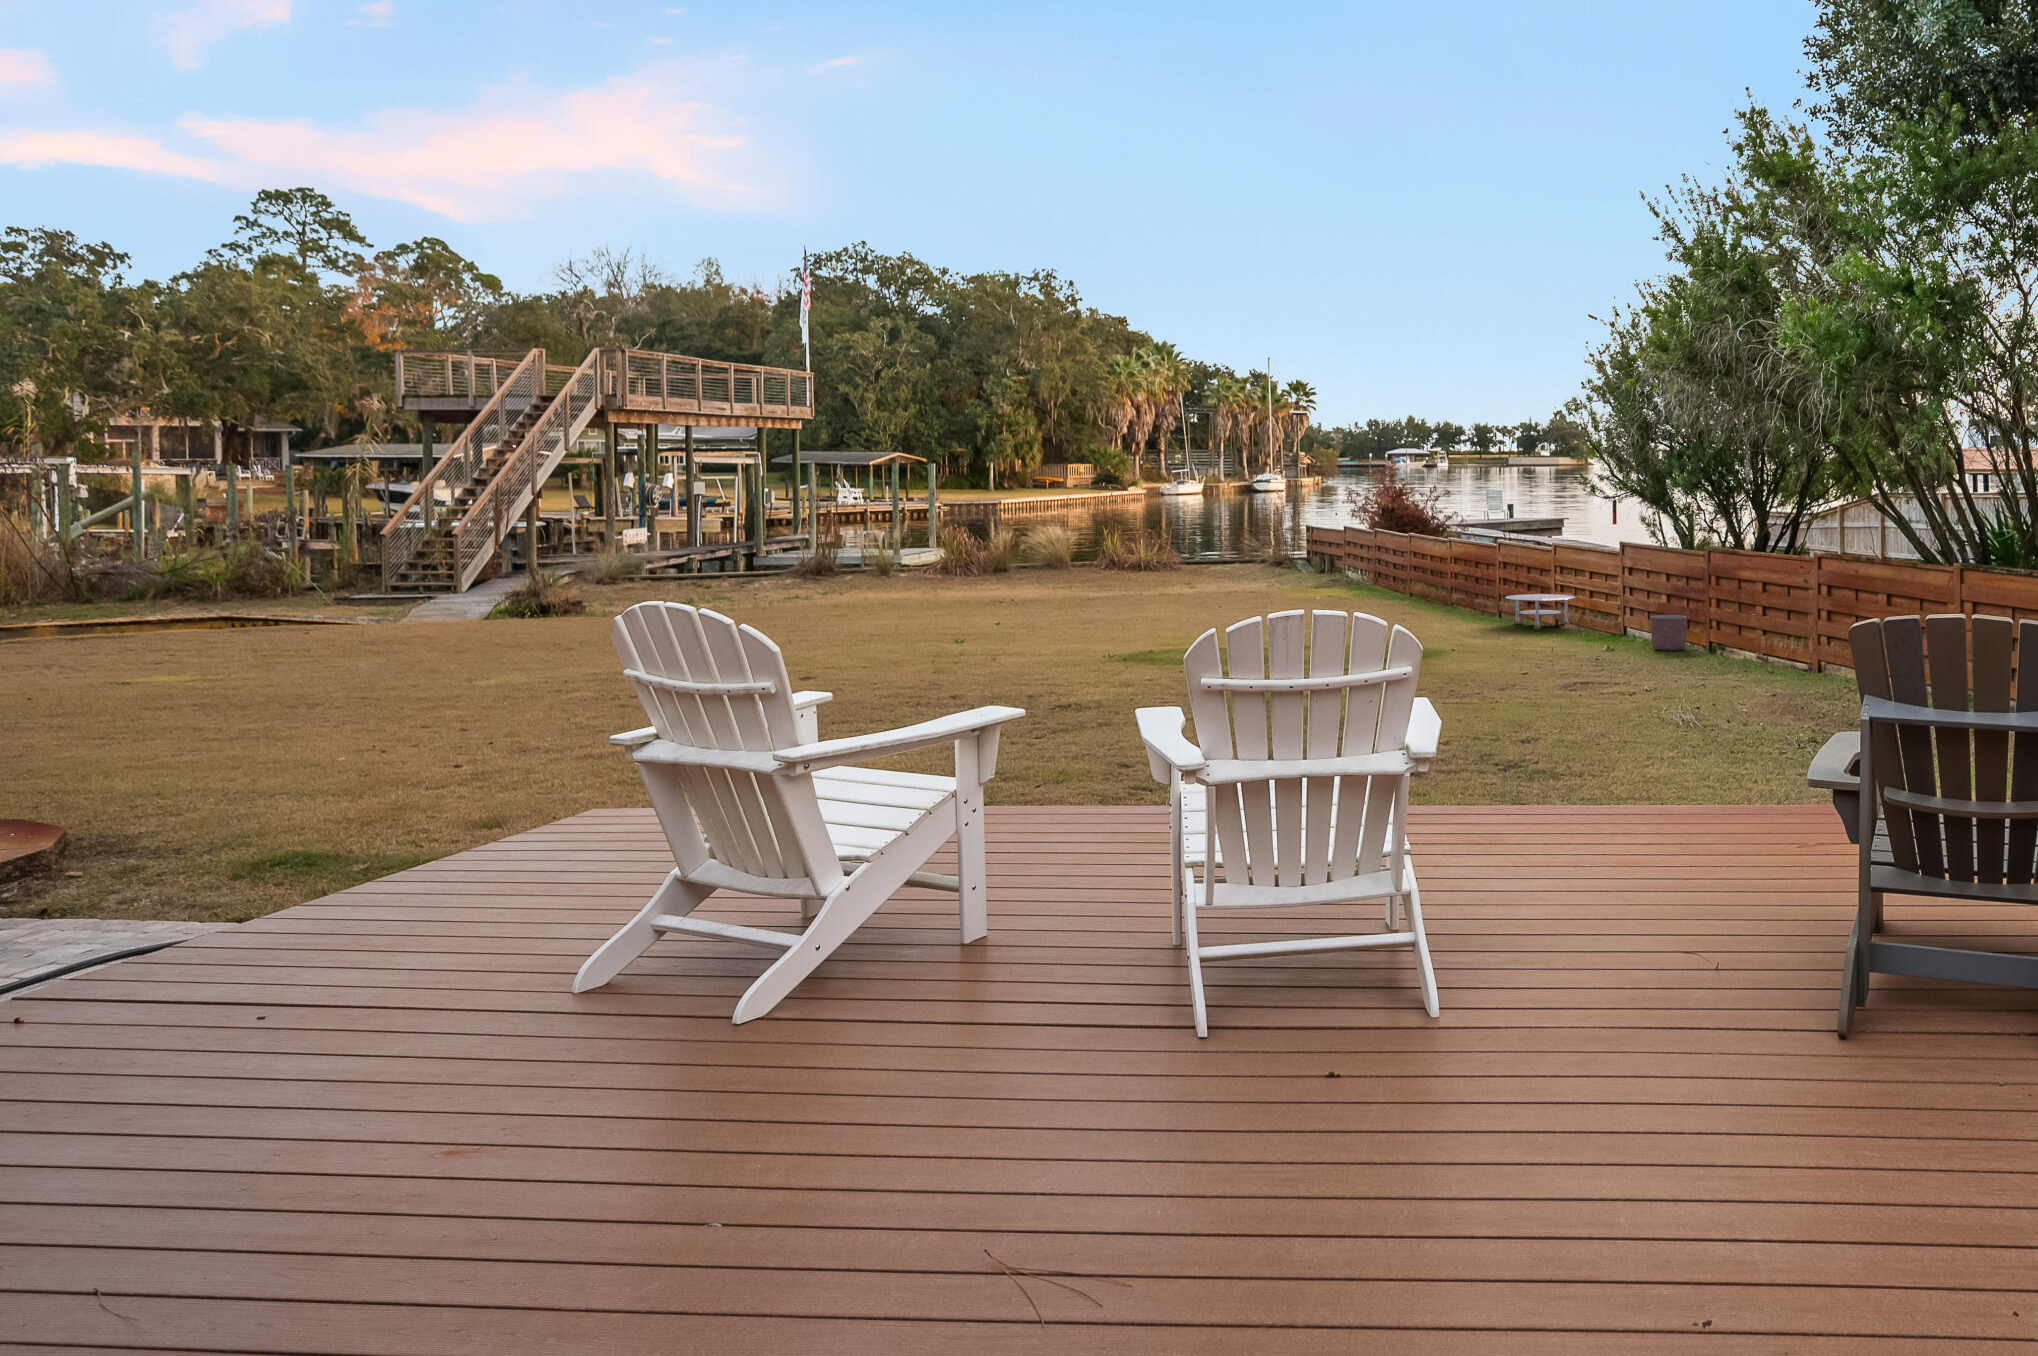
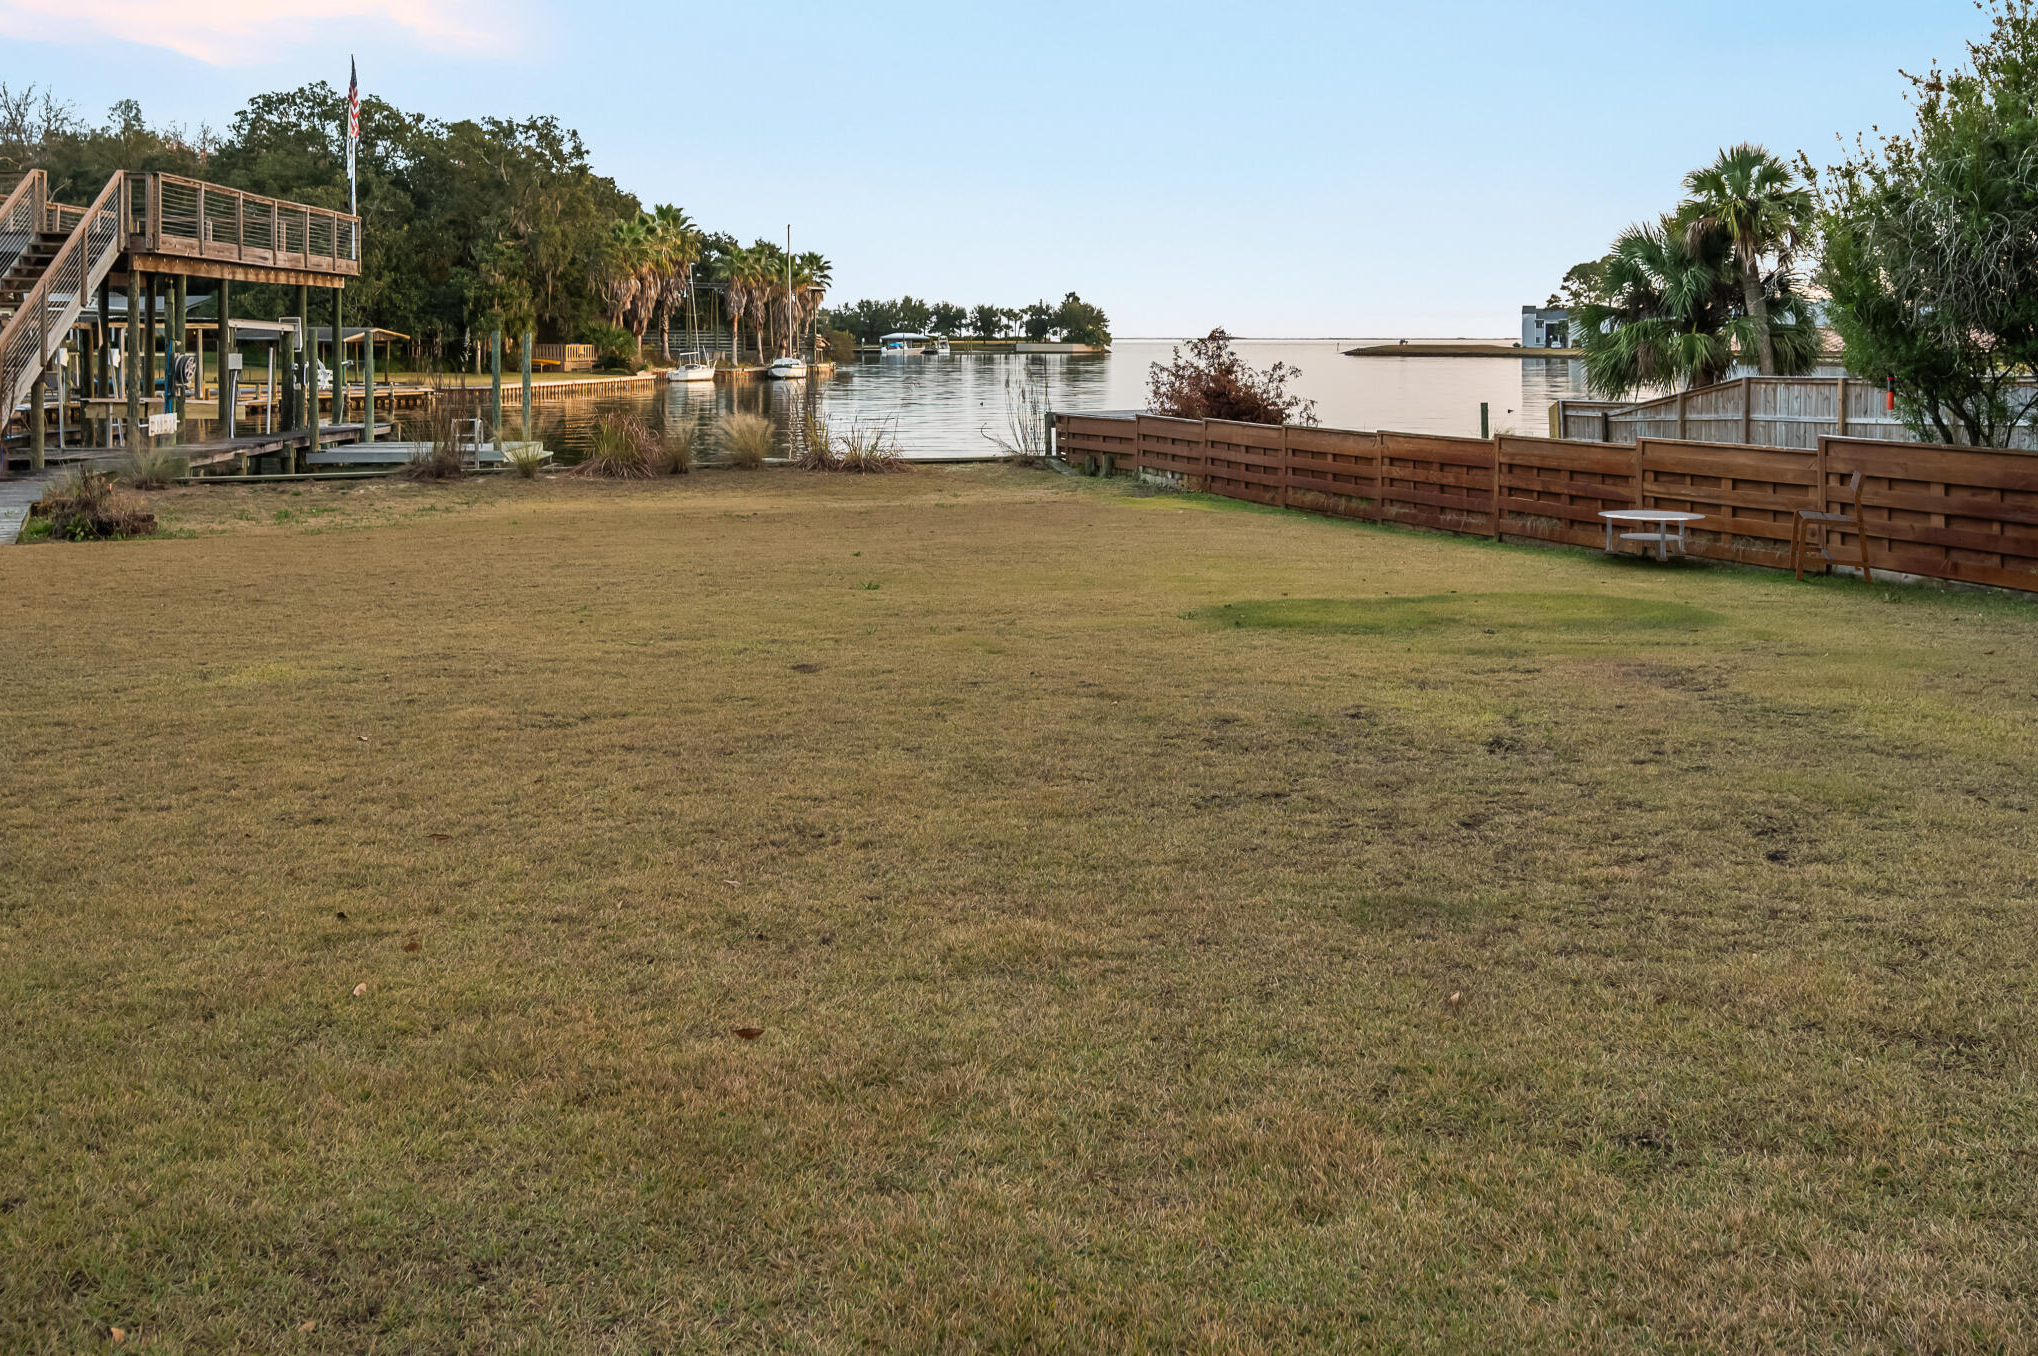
bench: none [1581,565,1649,642] -> present [1789,470,1871,582]
planter: present [1650,615,1687,651] -> none [1956,544,2018,598]

